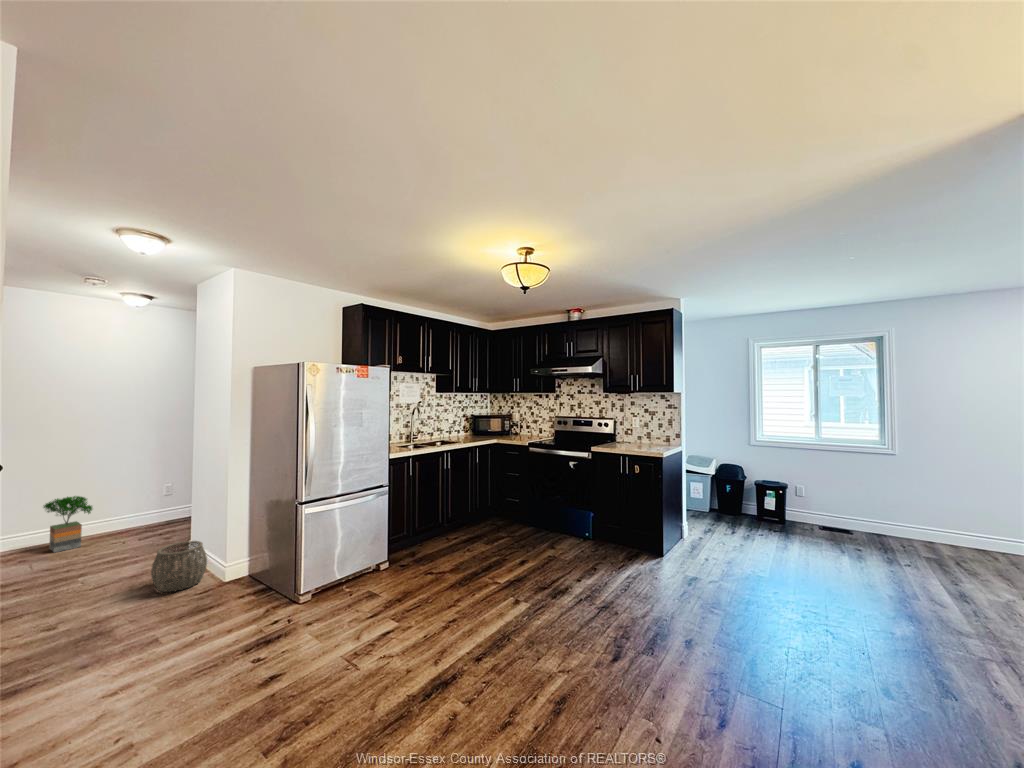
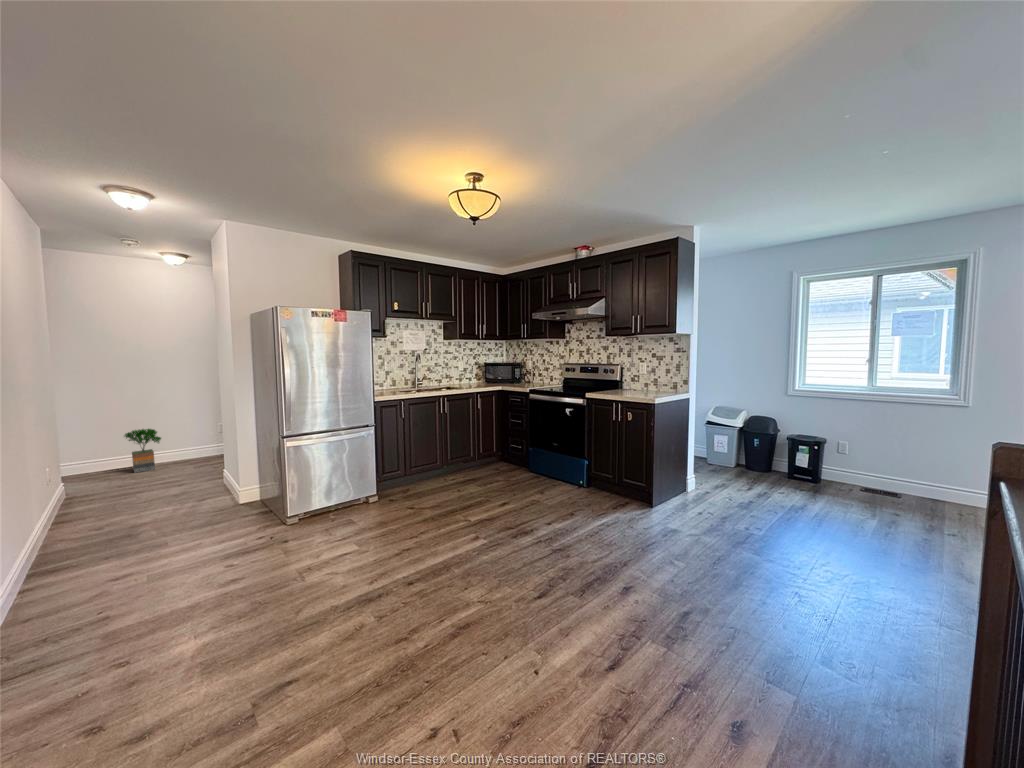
woven basket: present [151,541,207,592] -> none [182,467,229,507]

